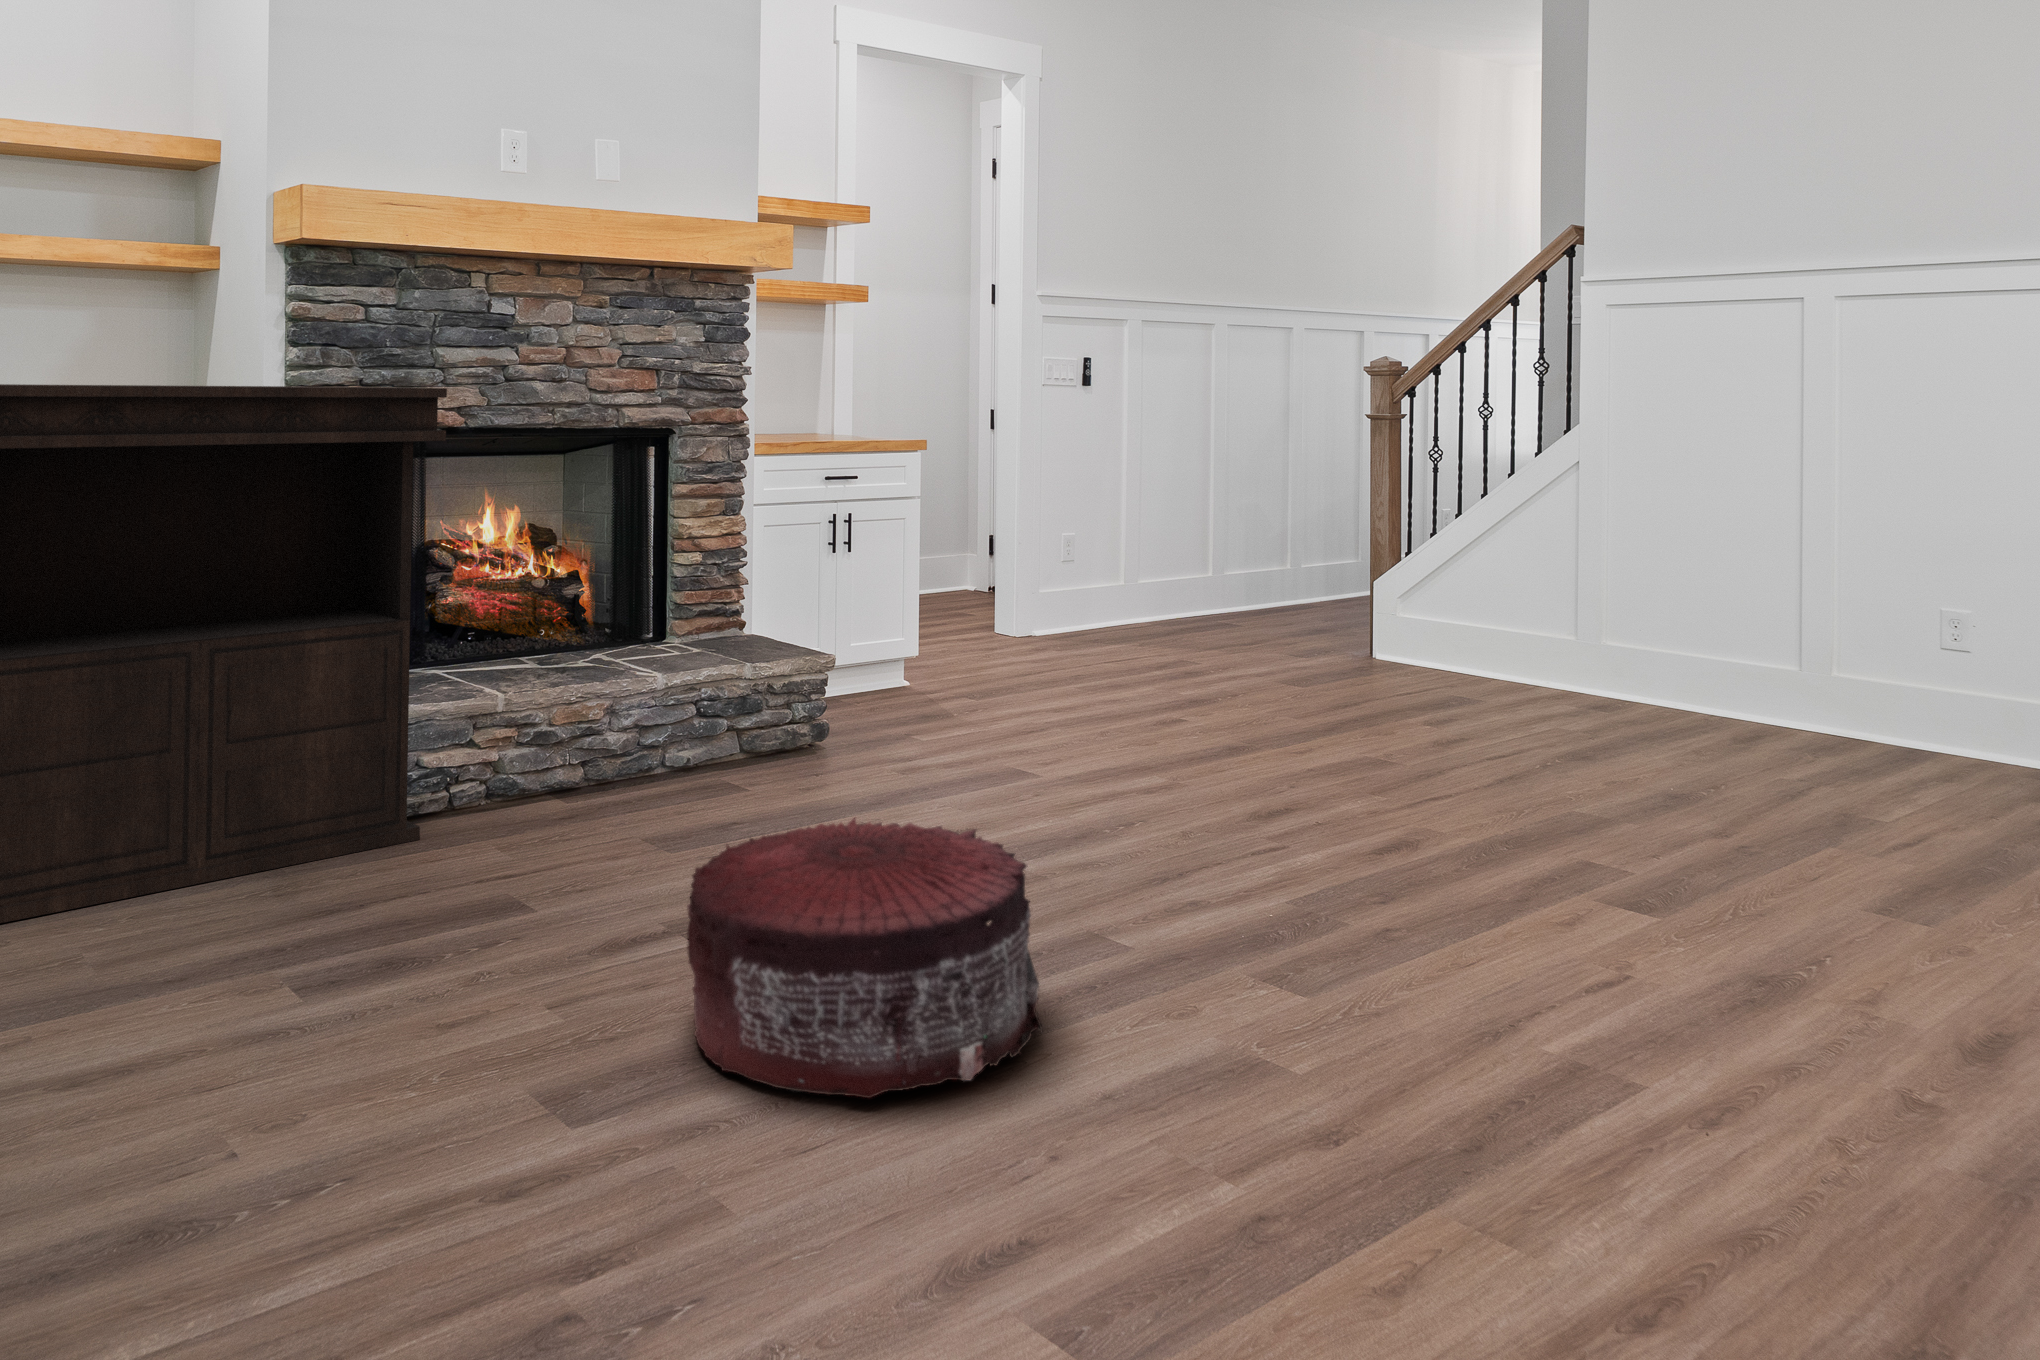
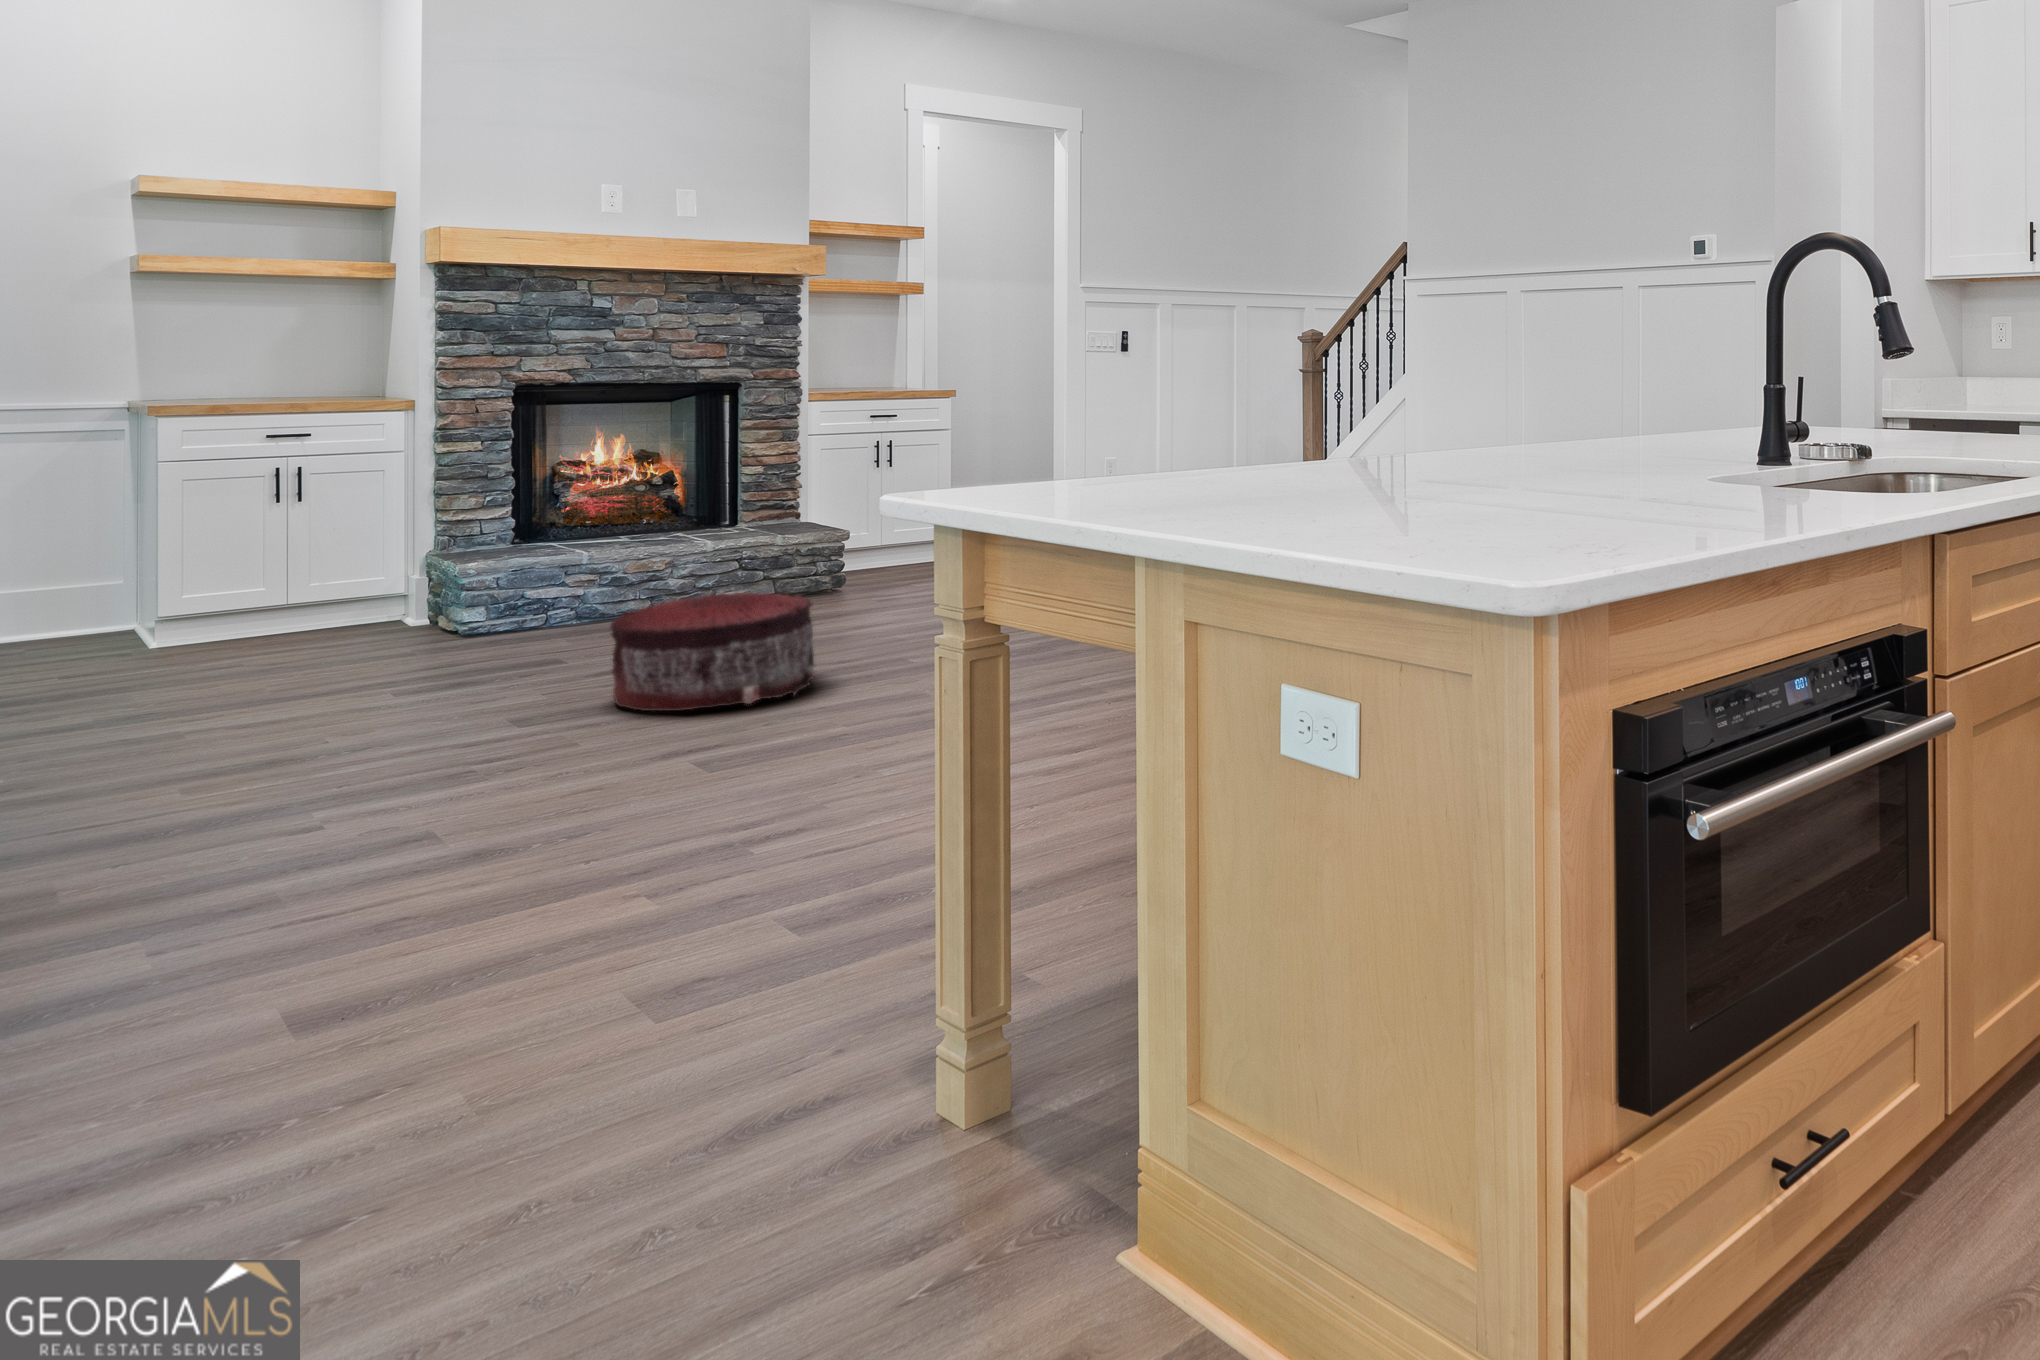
console table: present [0,384,447,923] -> none [117,357,532,686]

